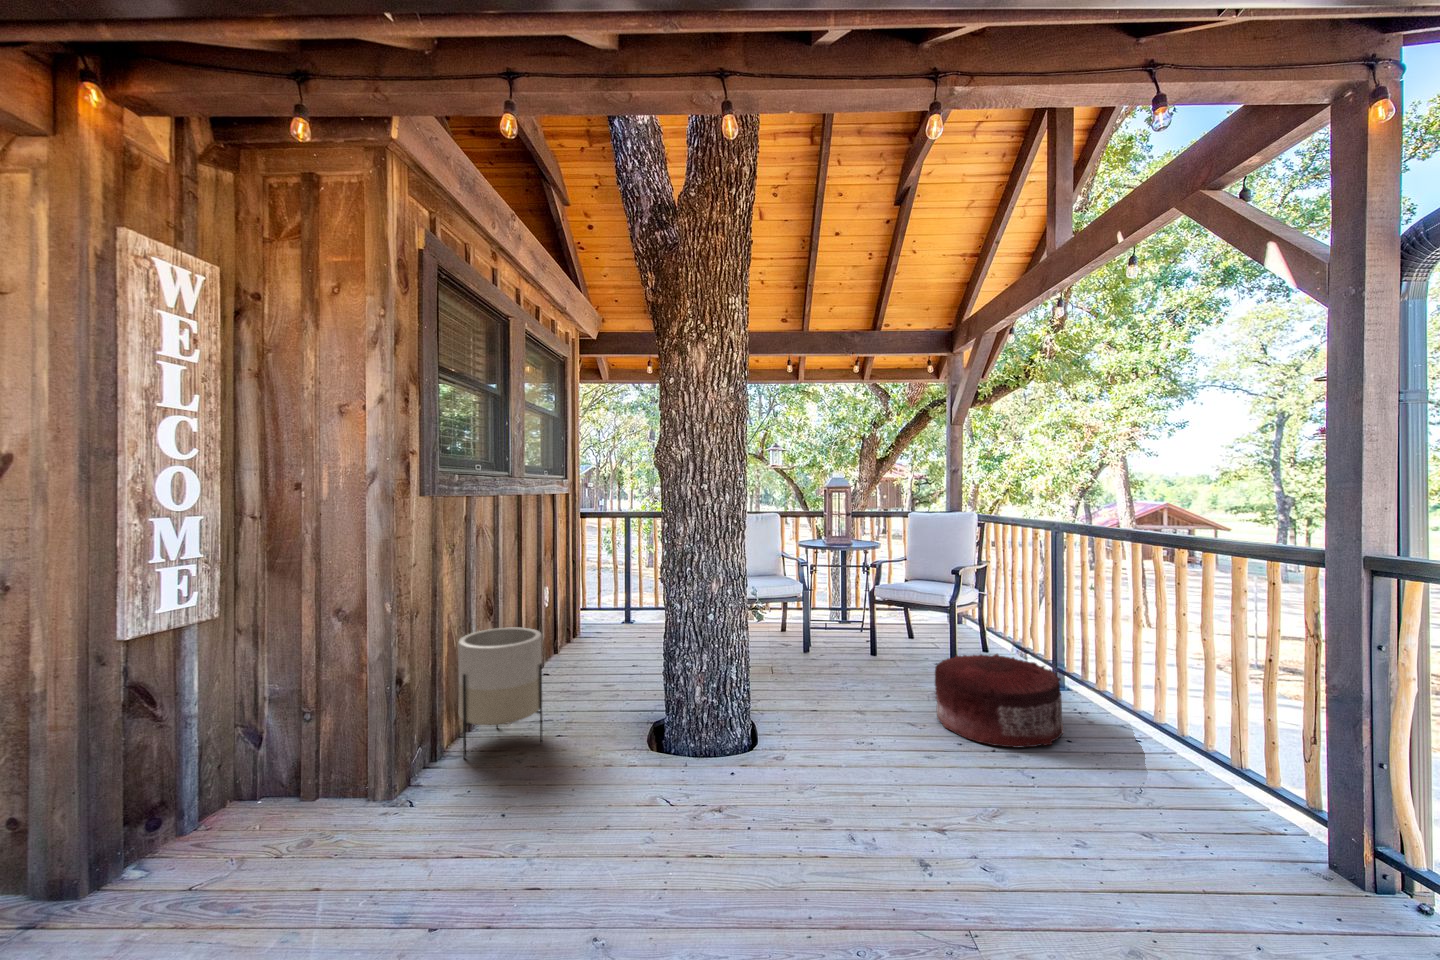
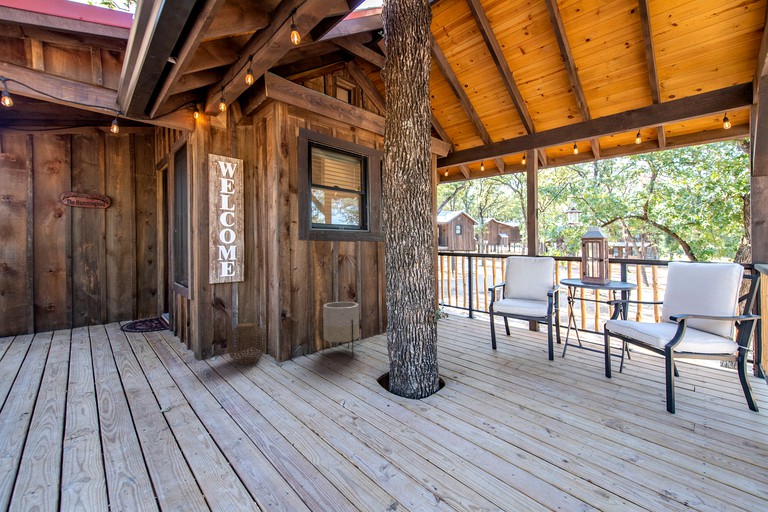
pouf: present [935,654,1063,748] -> none [578,370,712,465]
woven basket: none [215,726,340,858] -> present [227,322,266,365]

